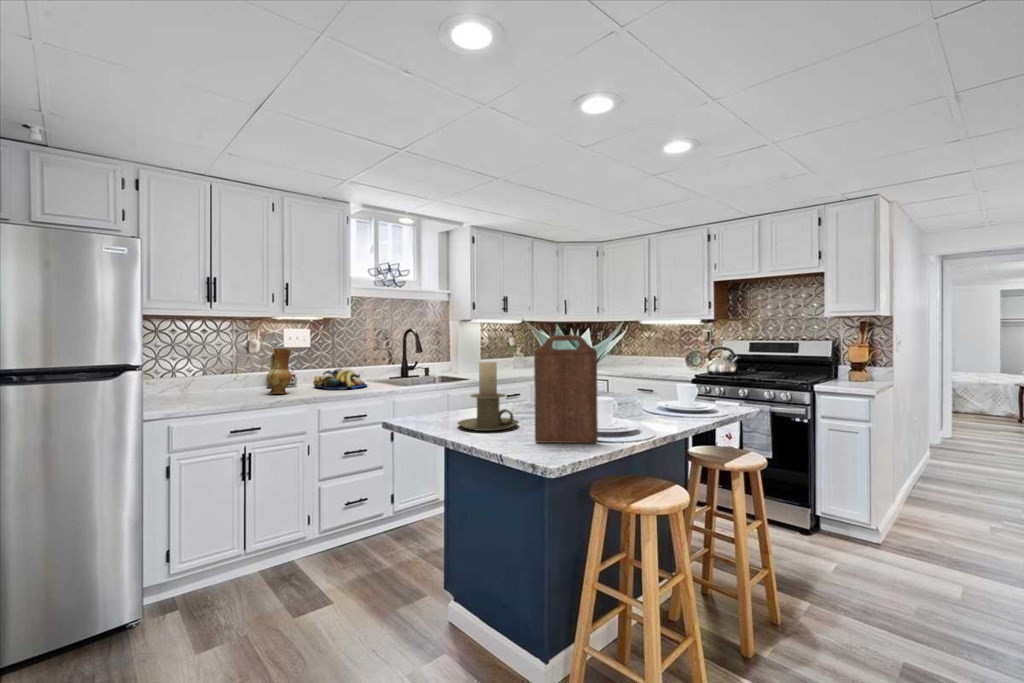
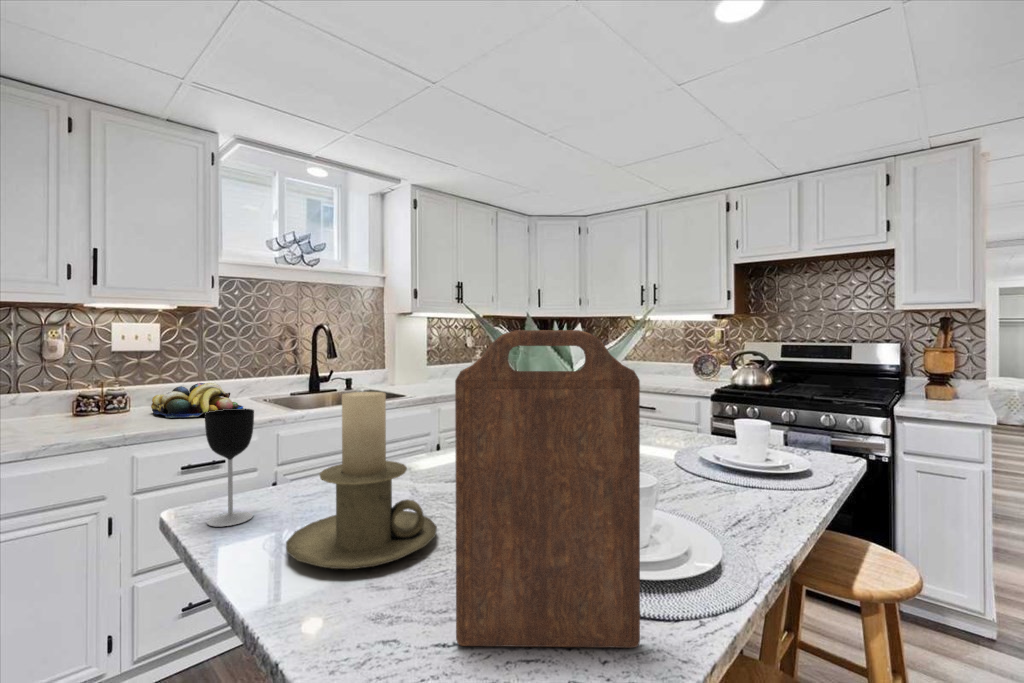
ceramic jug: present [267,348,292,394] -> none [47,354,96,429]
wine glass: none [412,371,432,422] -> present [205,409,254,527]

